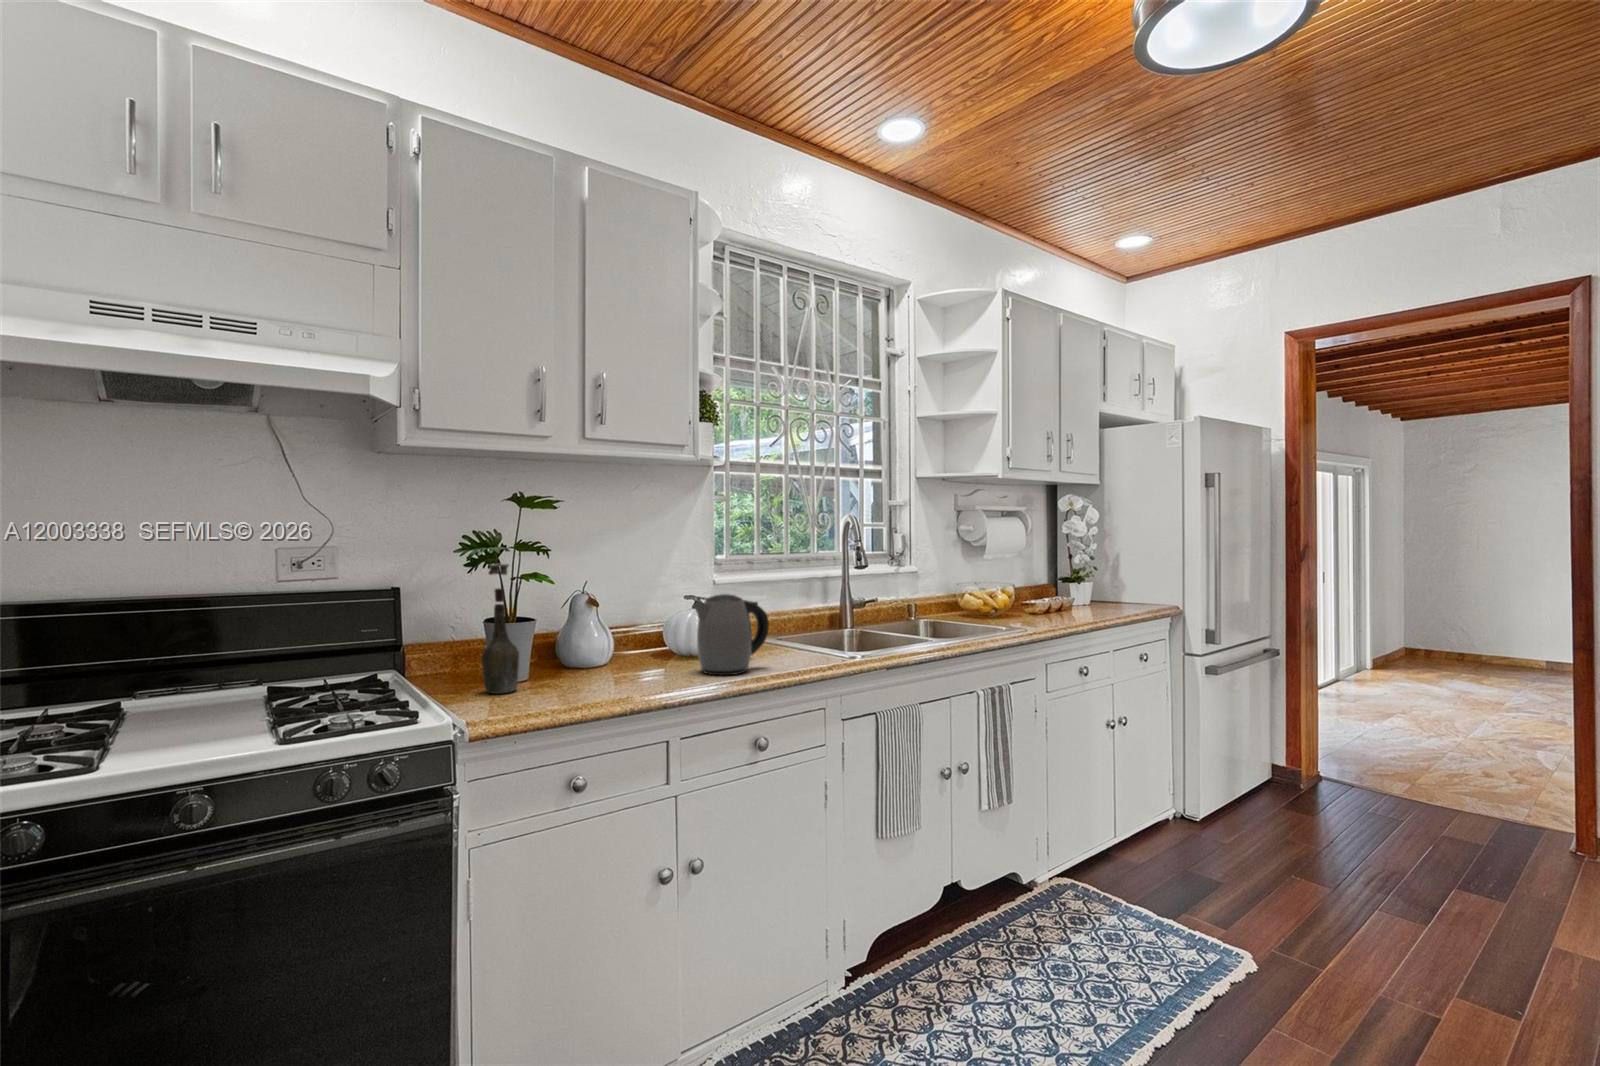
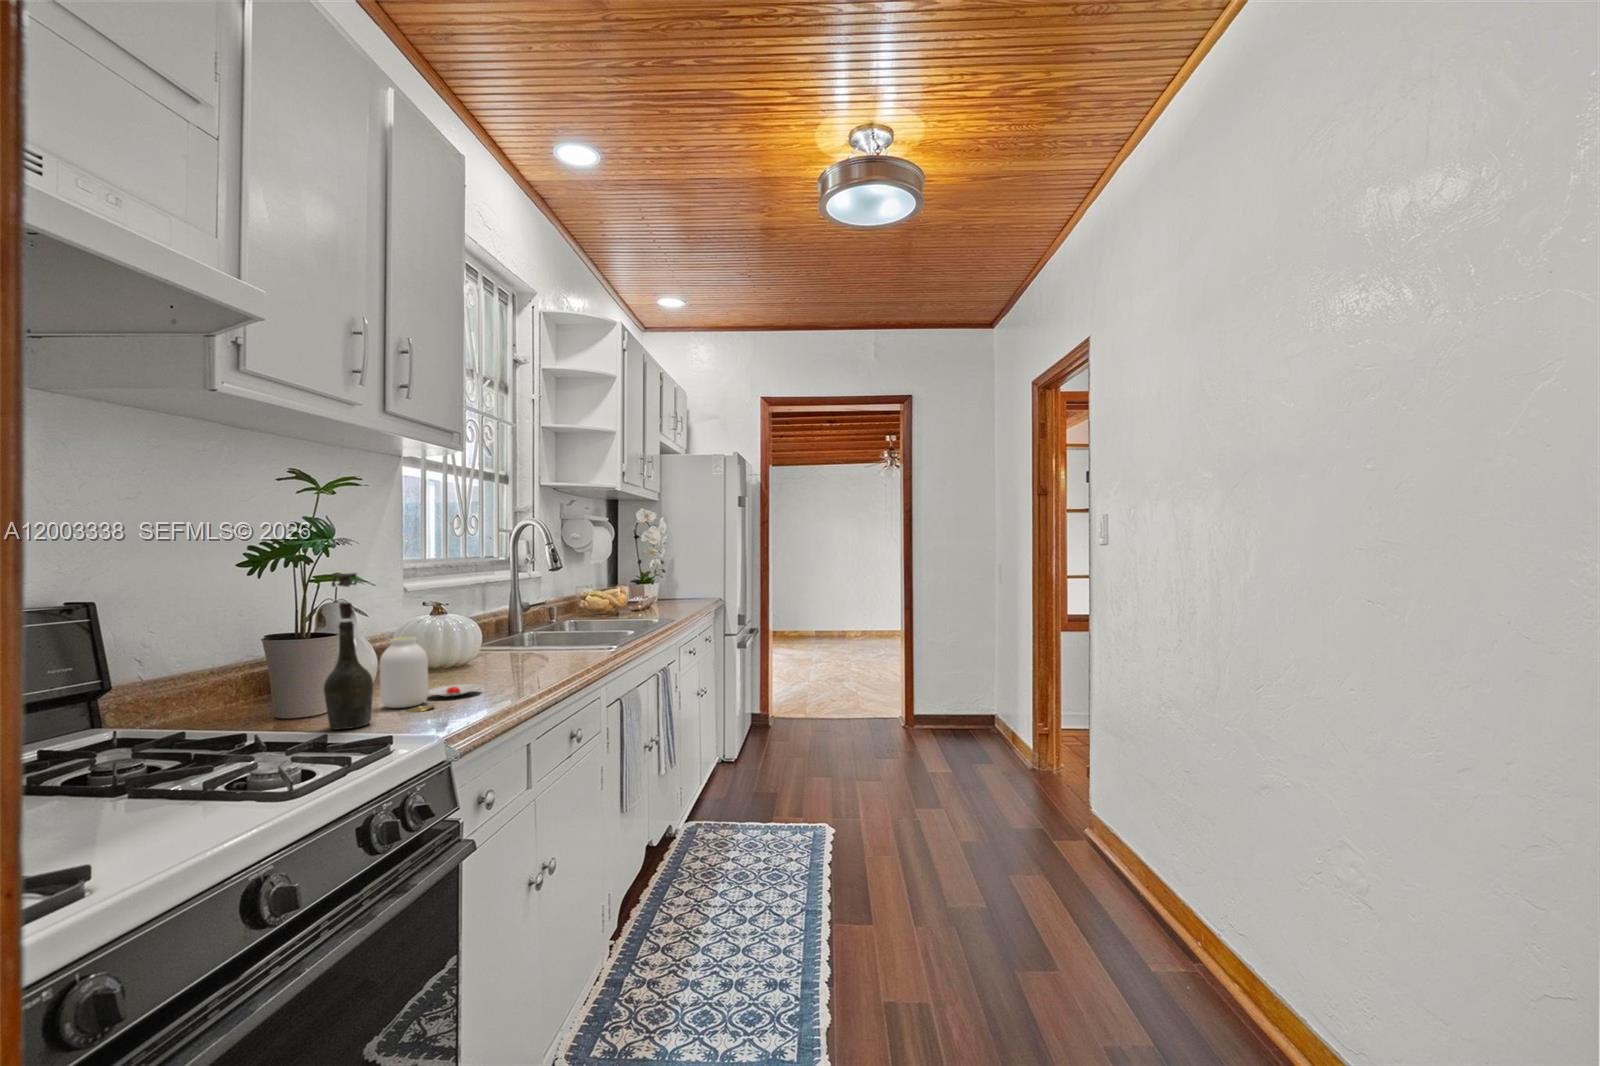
kettle: present [695,594,769,675] -> none [487,600,547,682]
jar: none [563,621,663,689] -> present [380,637,481,712]

